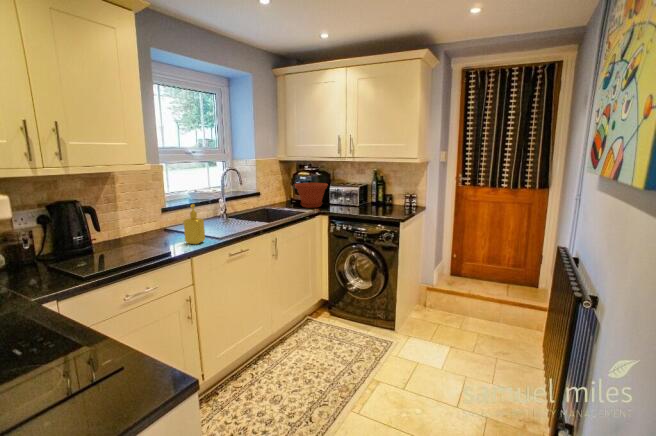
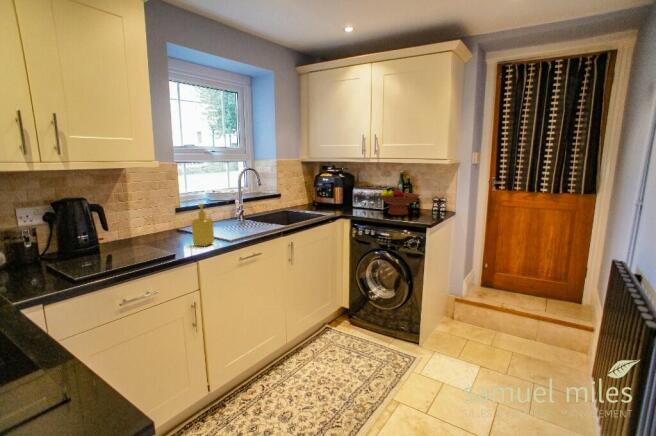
plant pot: present [295,183,328,208] -> none [315,184,350,210]
fruit bowl: none [355,186,393,211] -> present [379,188,420,215]

